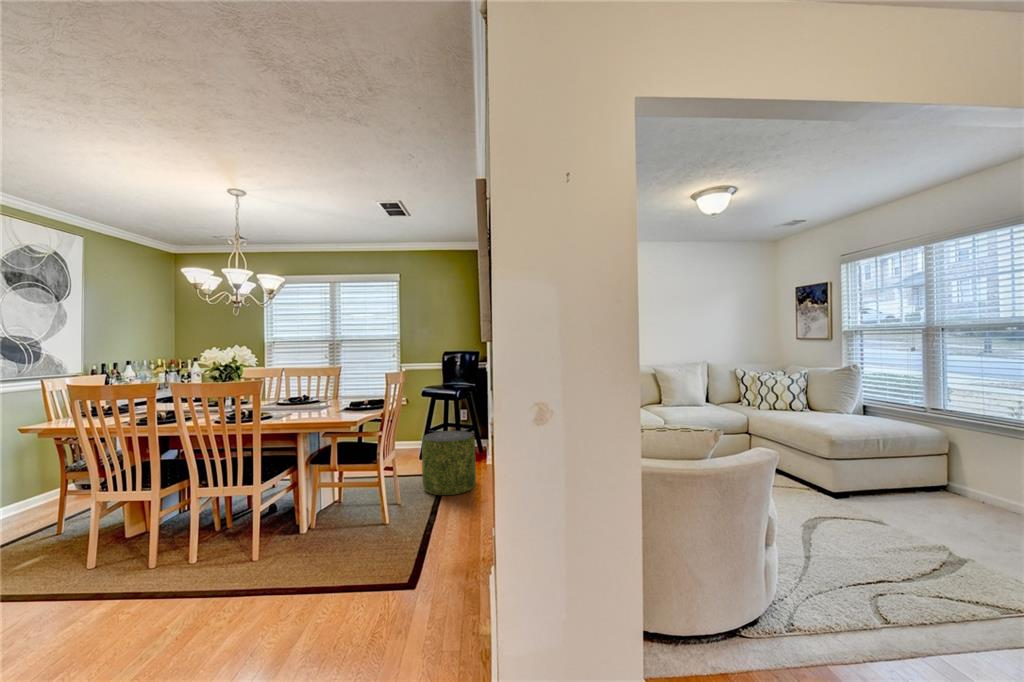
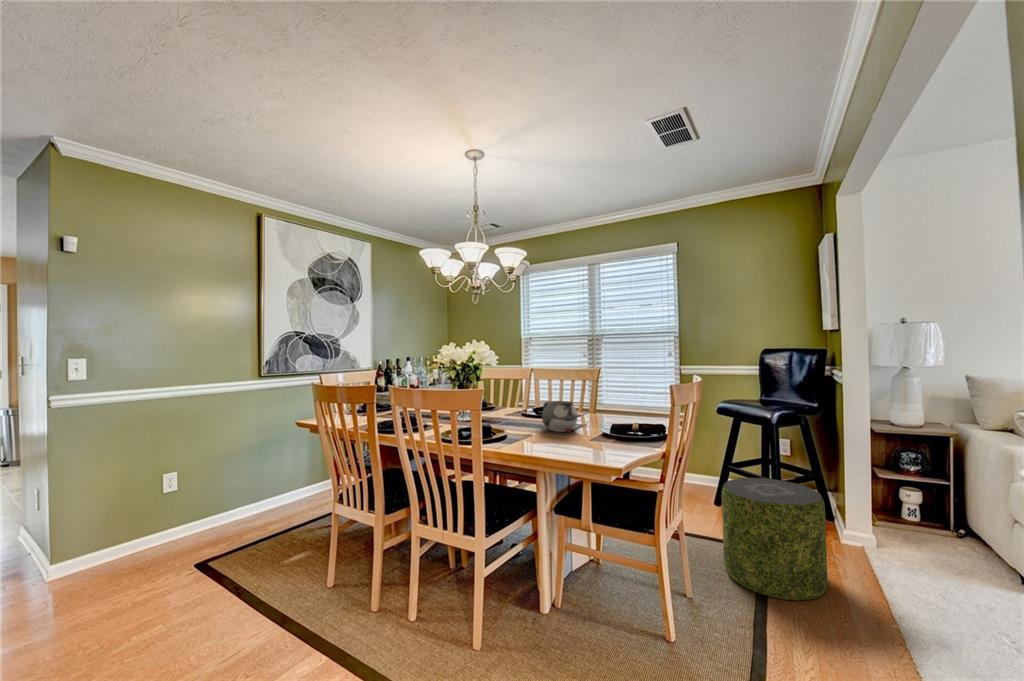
teapot: none [299,389,327,411] -> present [542,401,578,432]

